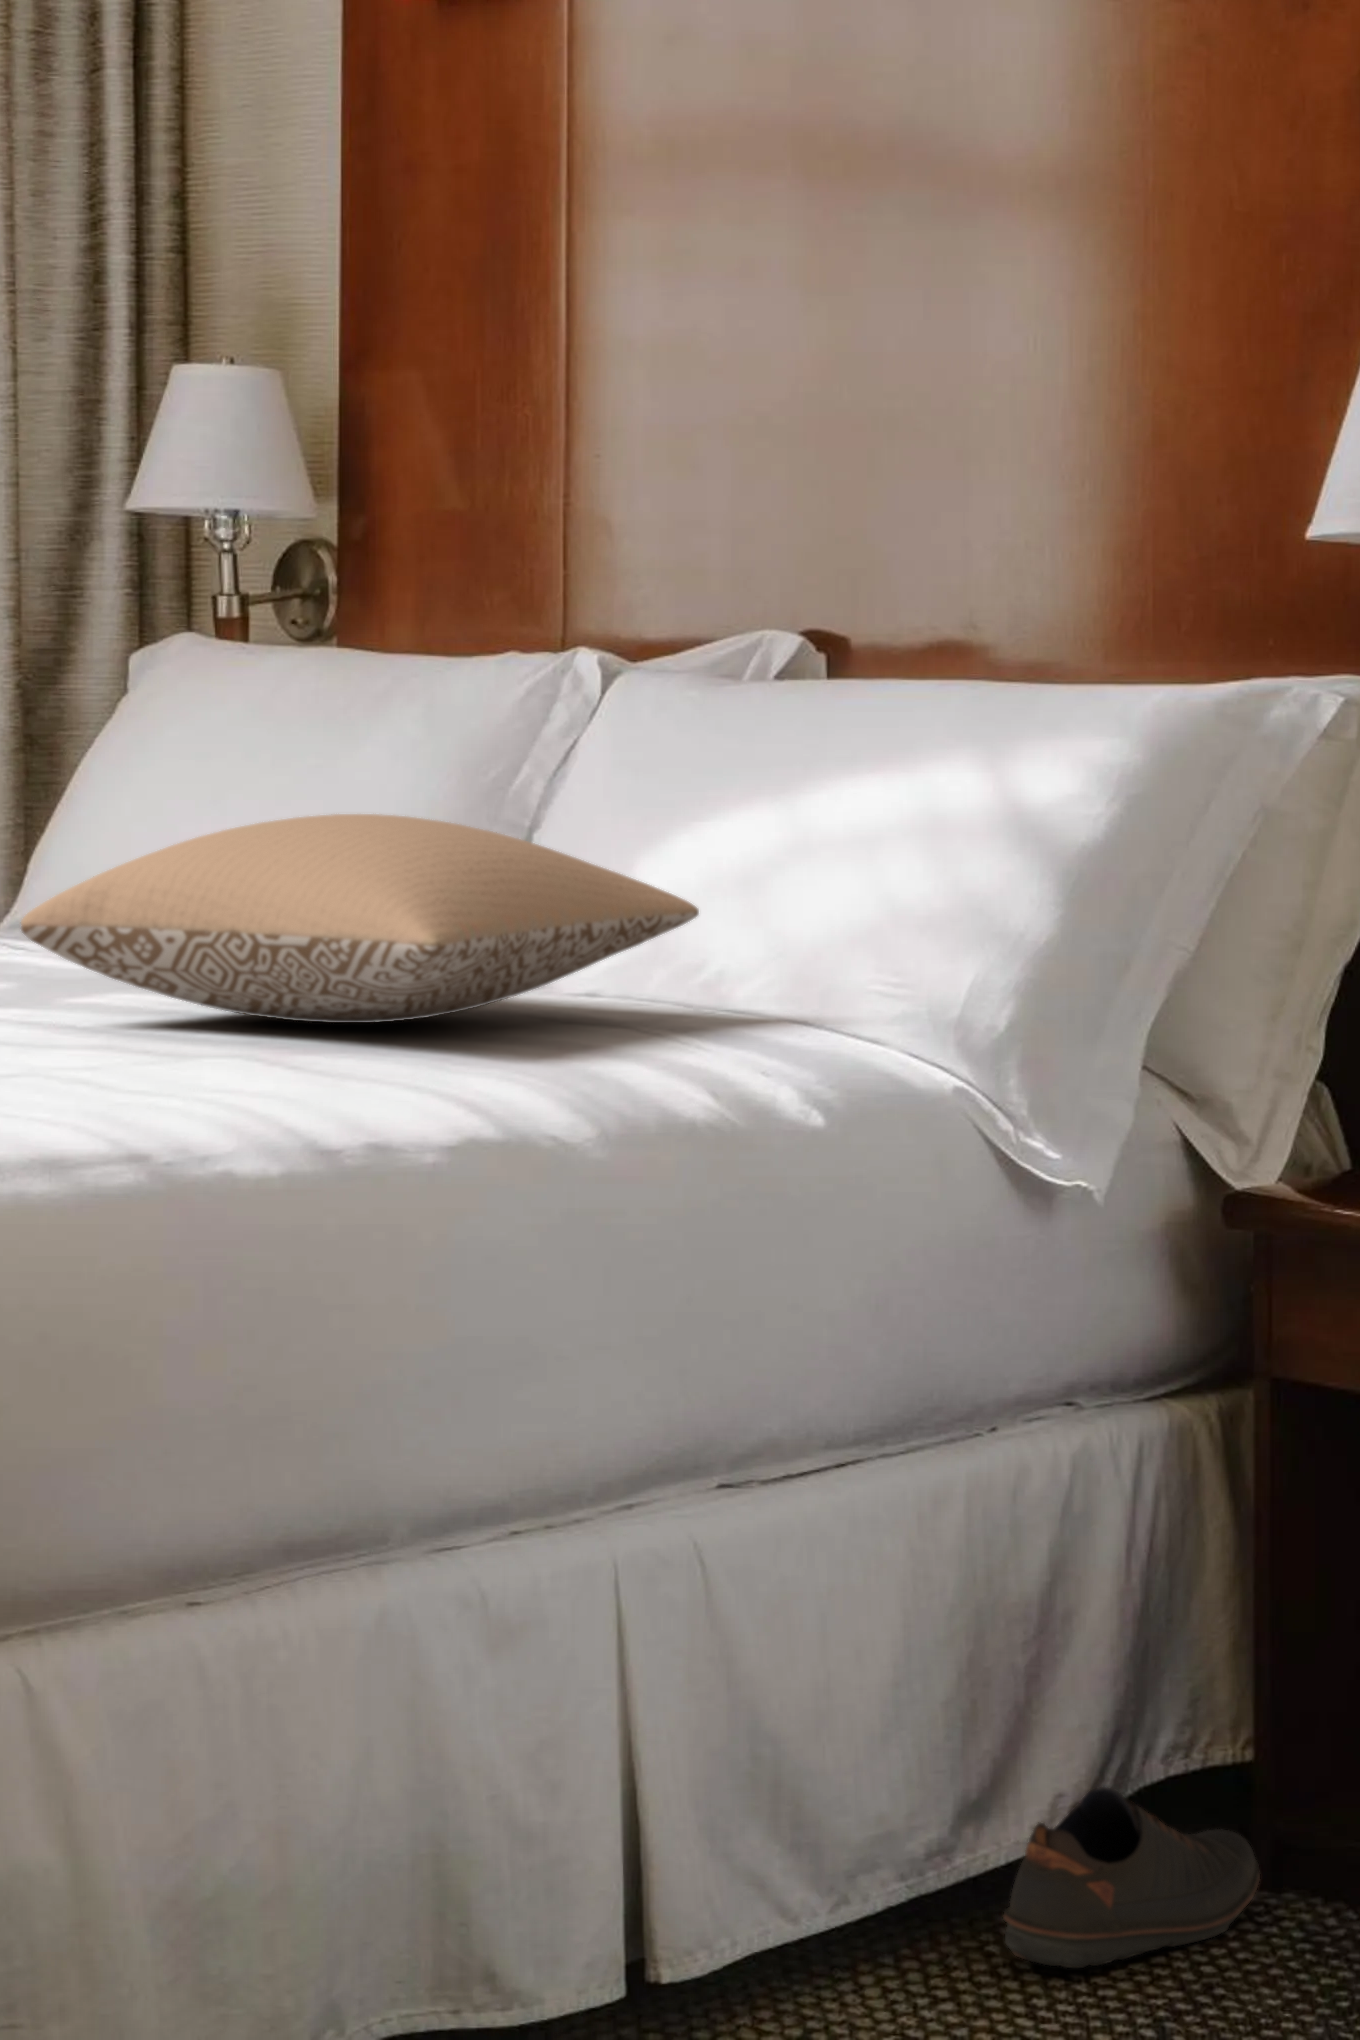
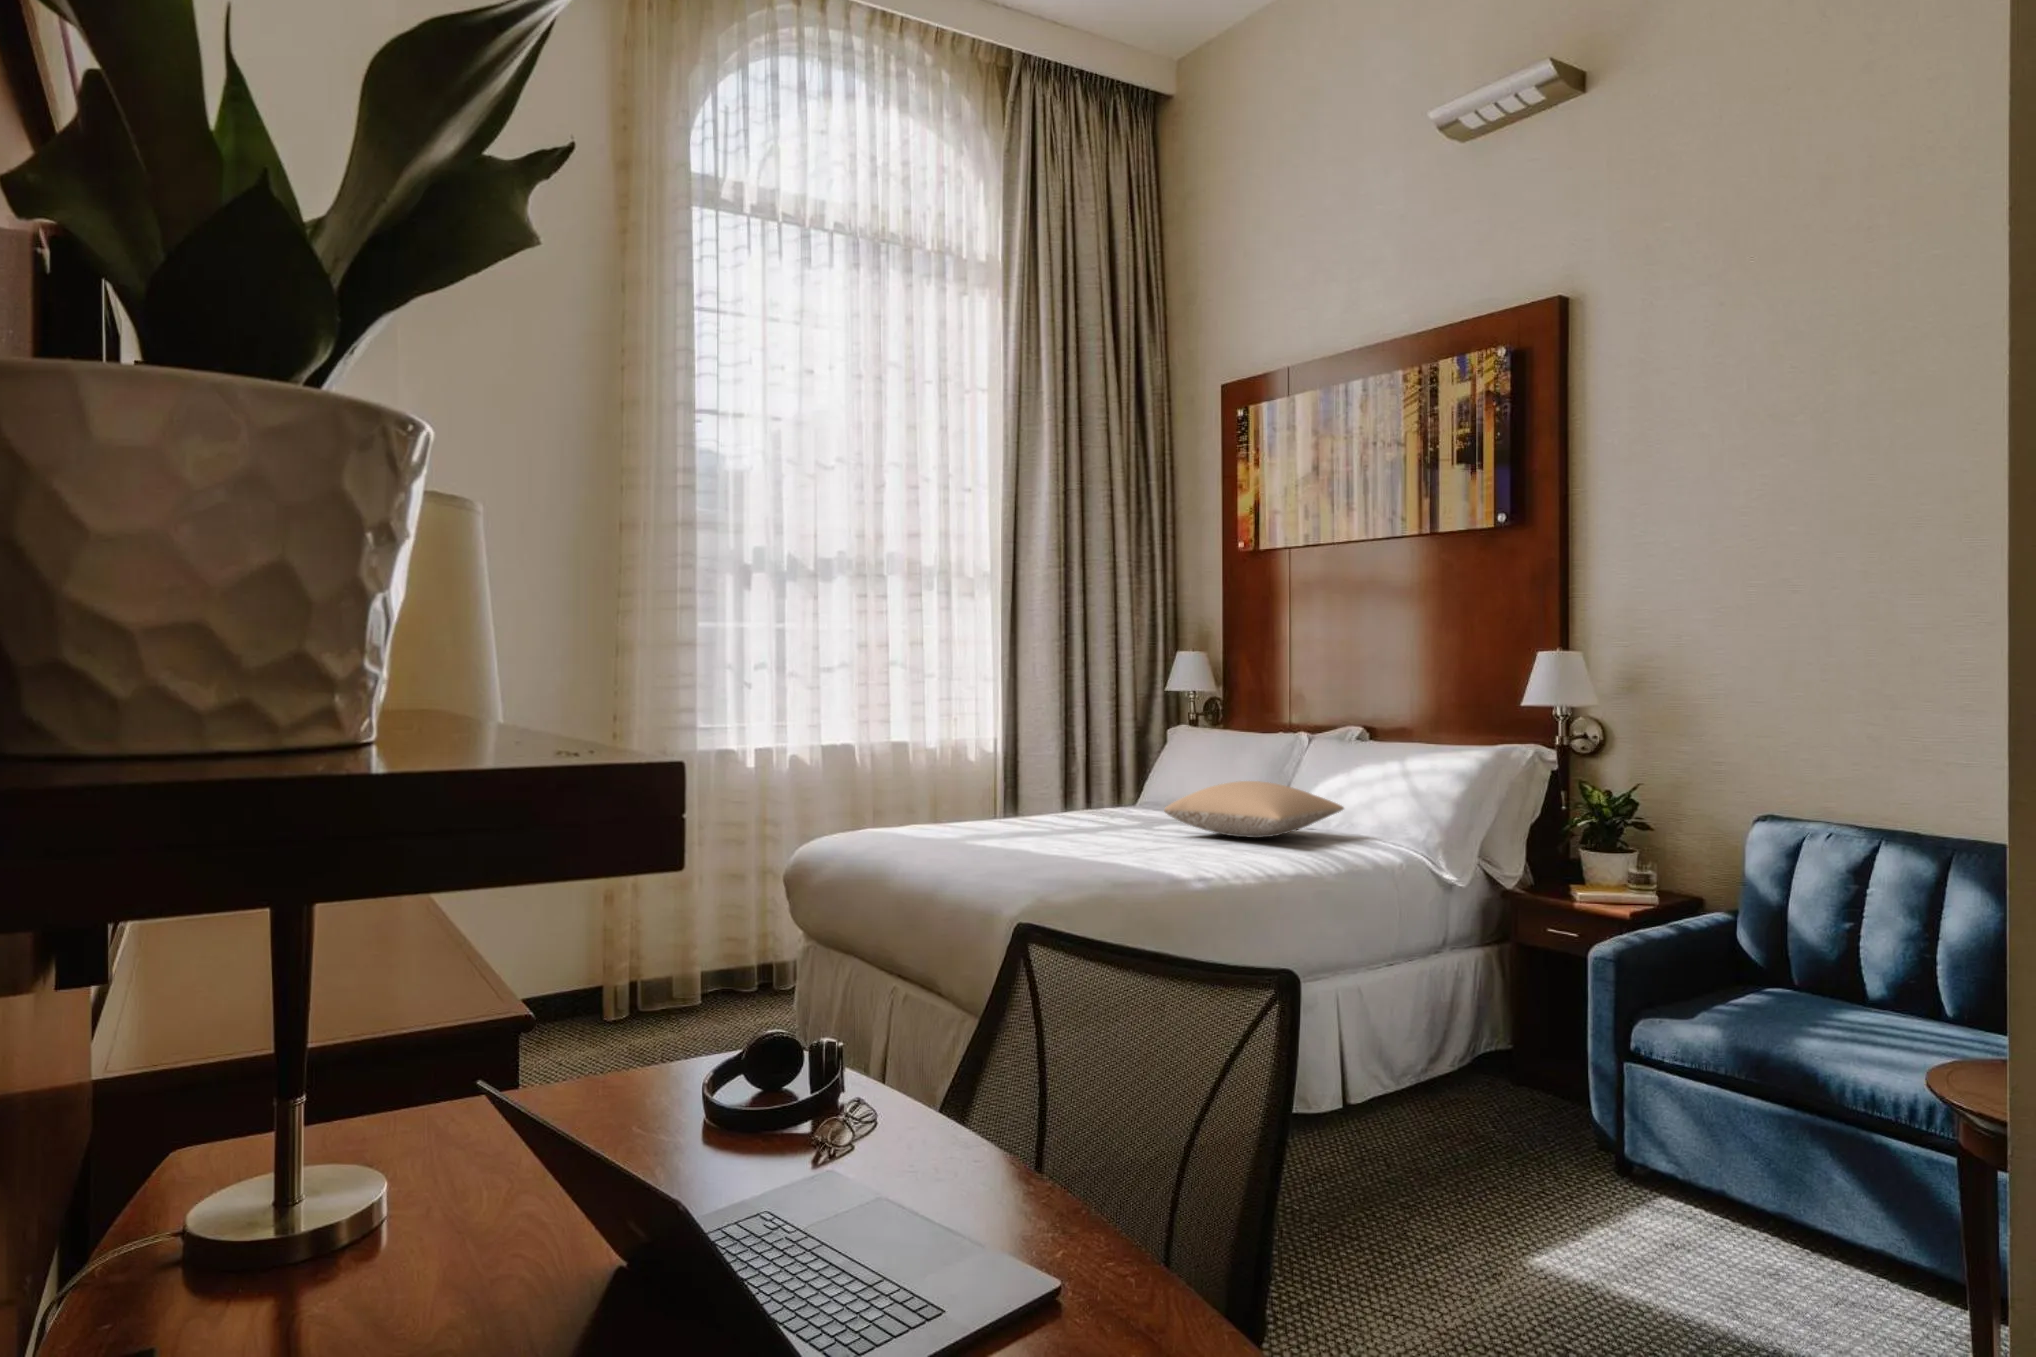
shoe: present [1004,1787,1260,1968] -> none [1444,1056,1516,1106]

